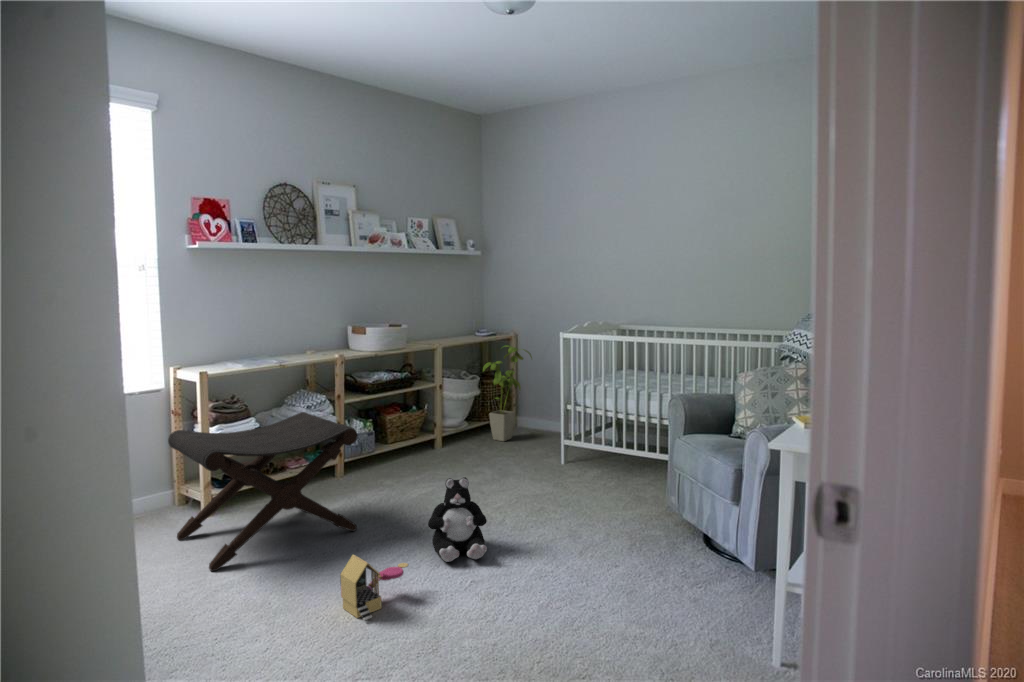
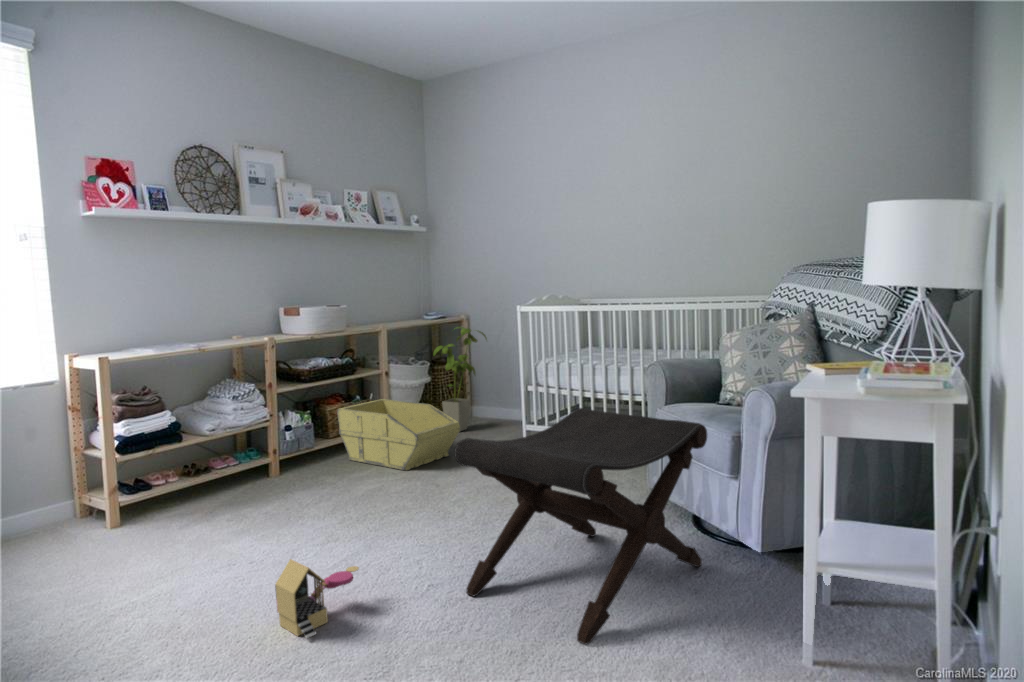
storage bin: none [395,410,503,477] -> present [337,399,460,470]
footstool: present [168,412,358,571] -> present [454,408,707,644]
plush toy: present [428,477,487,562] -> none [380,464,451,563]

